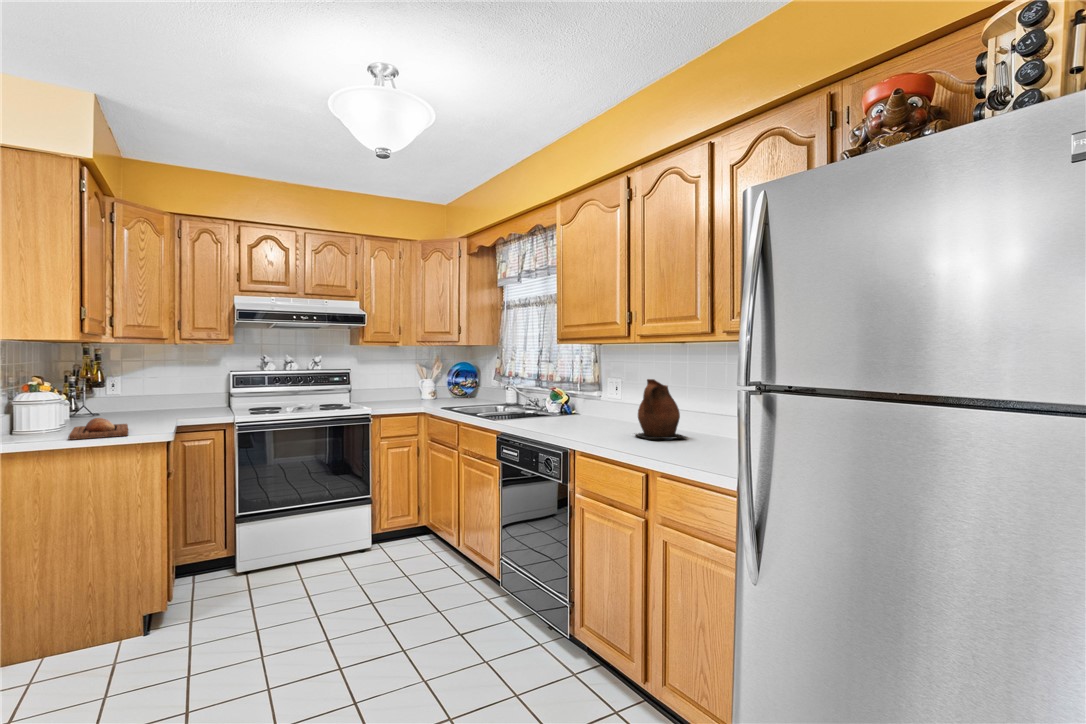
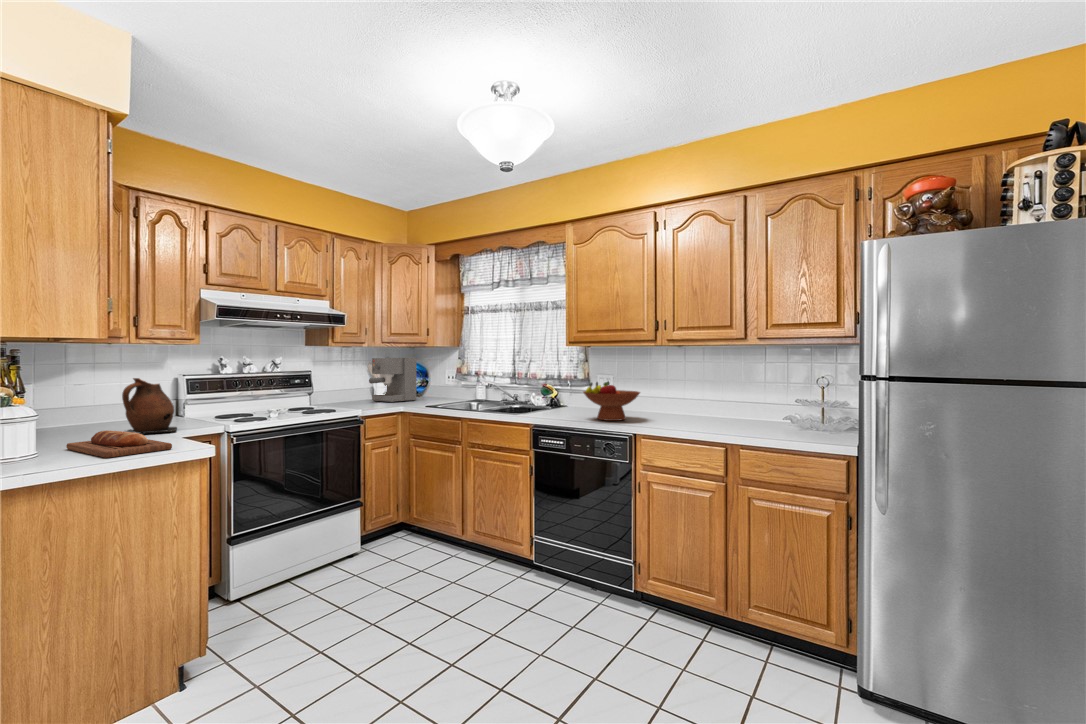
coffee maker: none [406,357,457,402] -> present [369,358,416,403]
ceramic pitcher: present [635,379,687,439] -> present [122,378,177,433]
fruit bowl: none [539,385,607,431] -> present [583,382,640,421]

